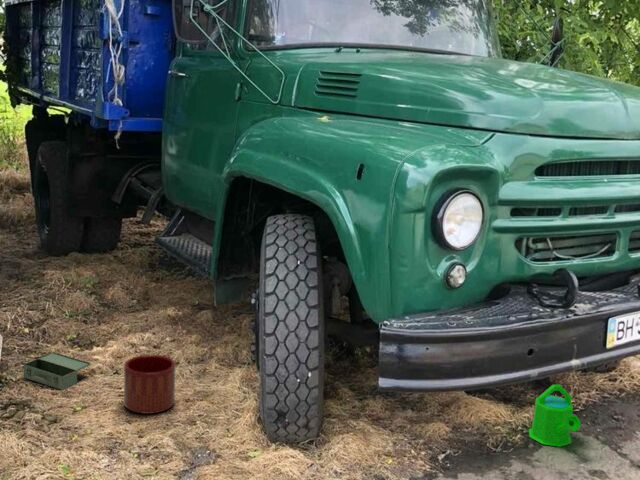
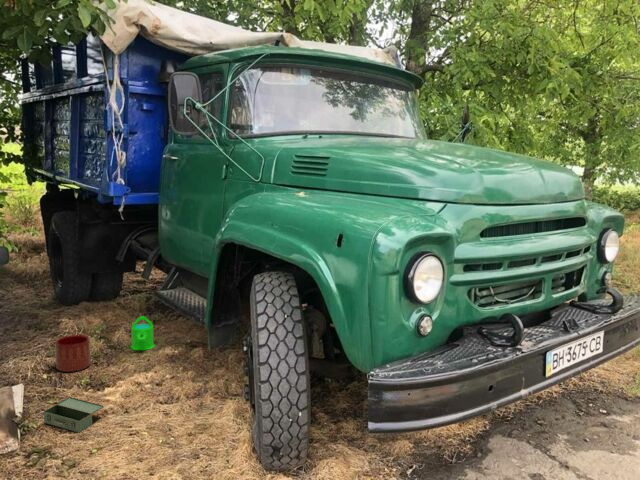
planter: present [124,355,175,414] -> present [55,335,91,372]
watering can: present [529,385,581,447] -> present [130,316,155,350]

